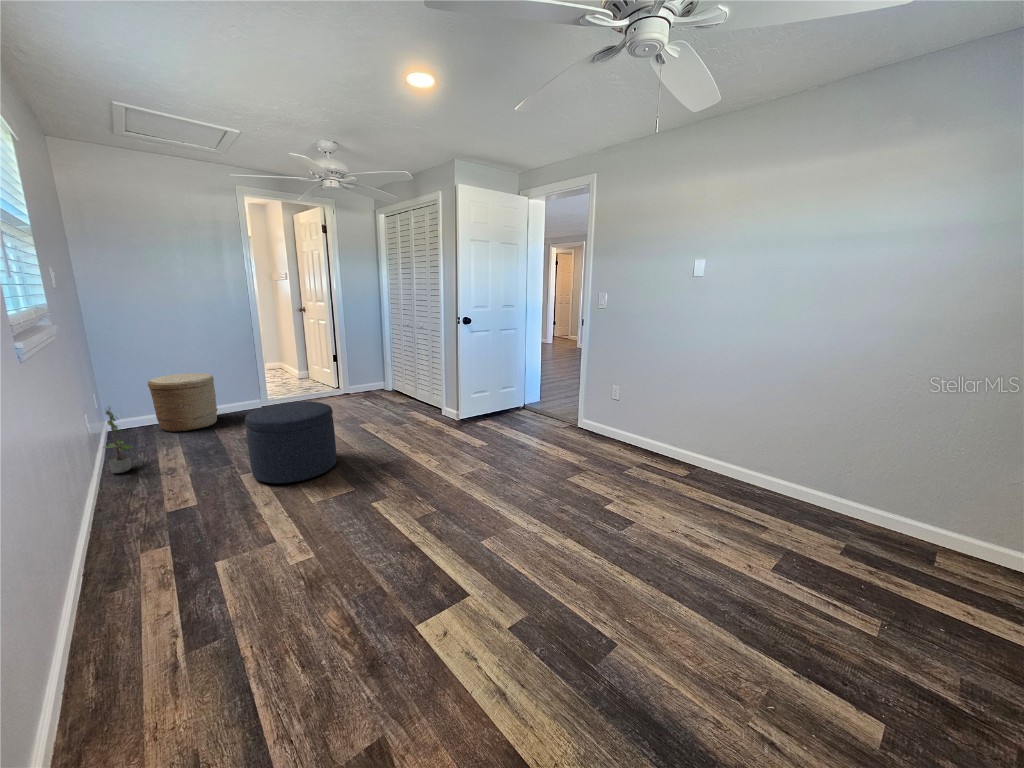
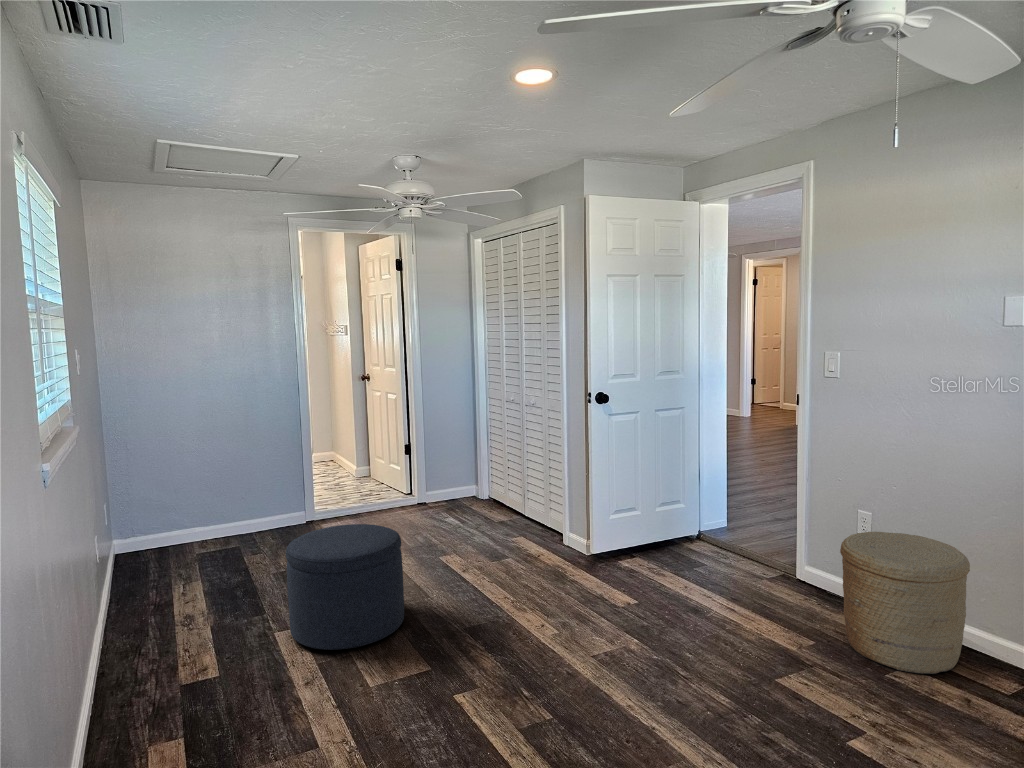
woven basket: present [148,373,218,432] -> present [840,532,970,674]
potted plant: present [104,408,134,473] -> none [116,522,154,617]

